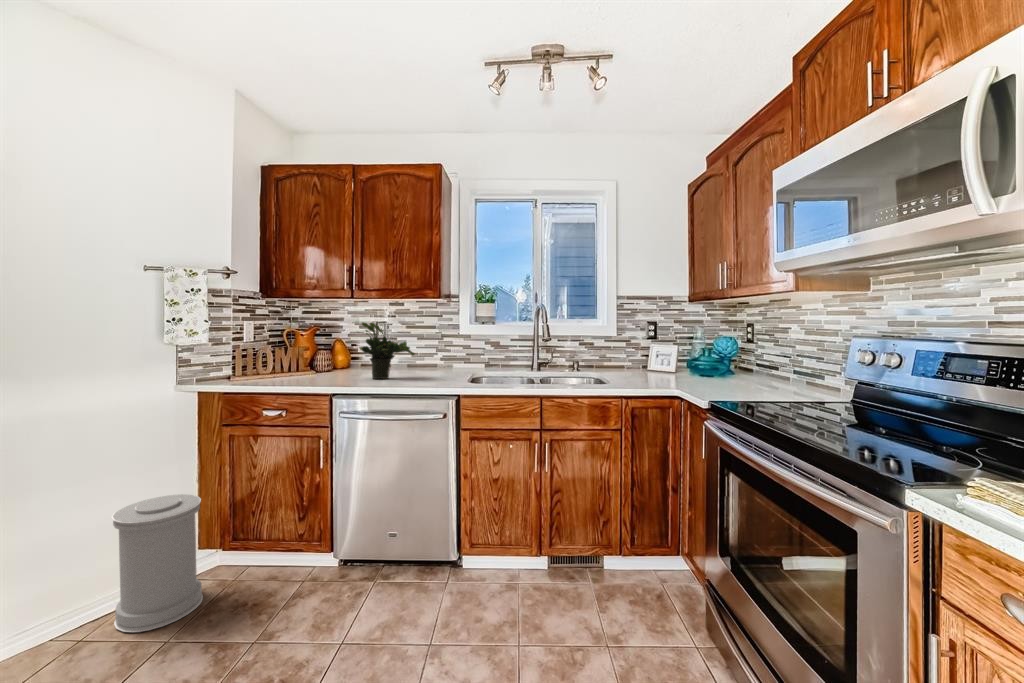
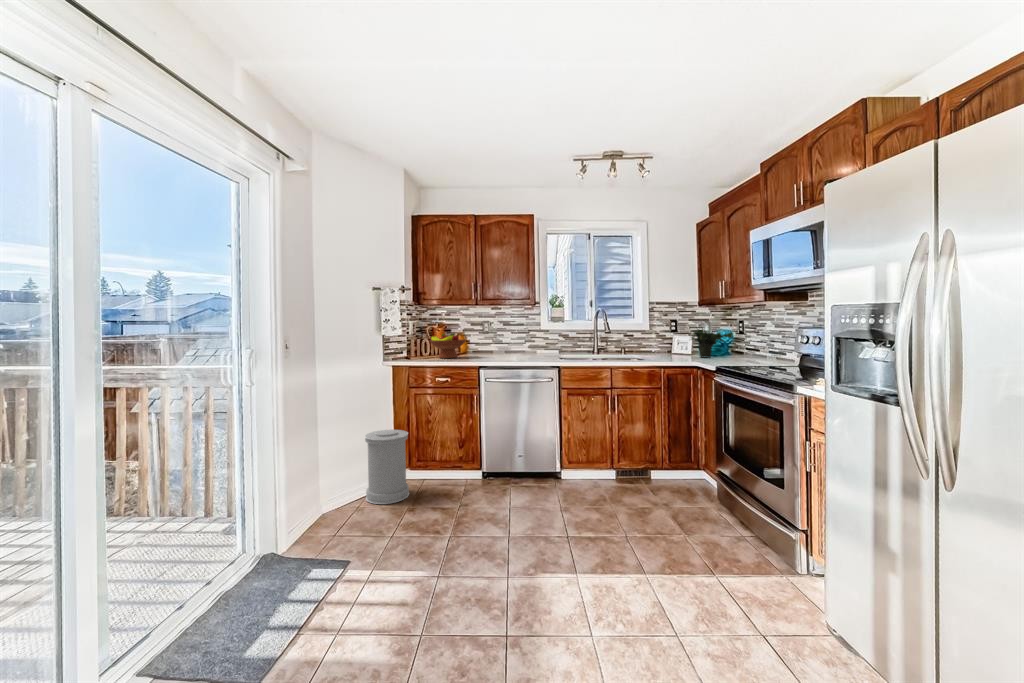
potted plant: present [360,322,414,379] -> present [691,321,732,358]
fruit bowl: none [282,338,343,375] -> present [430,333,466,358]

